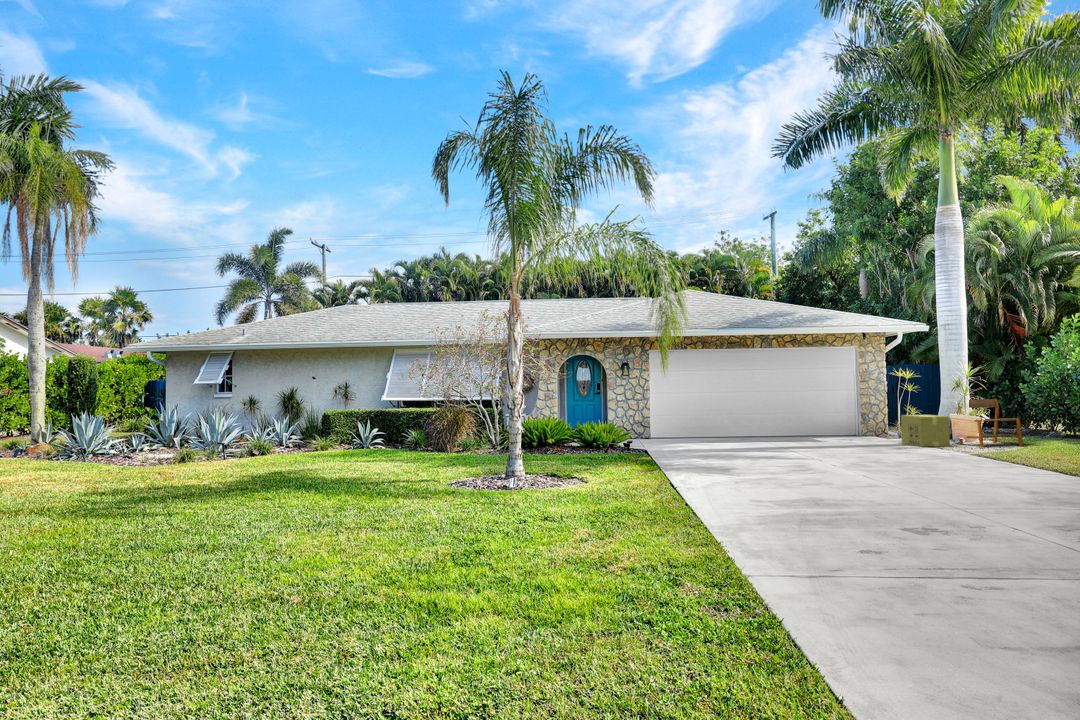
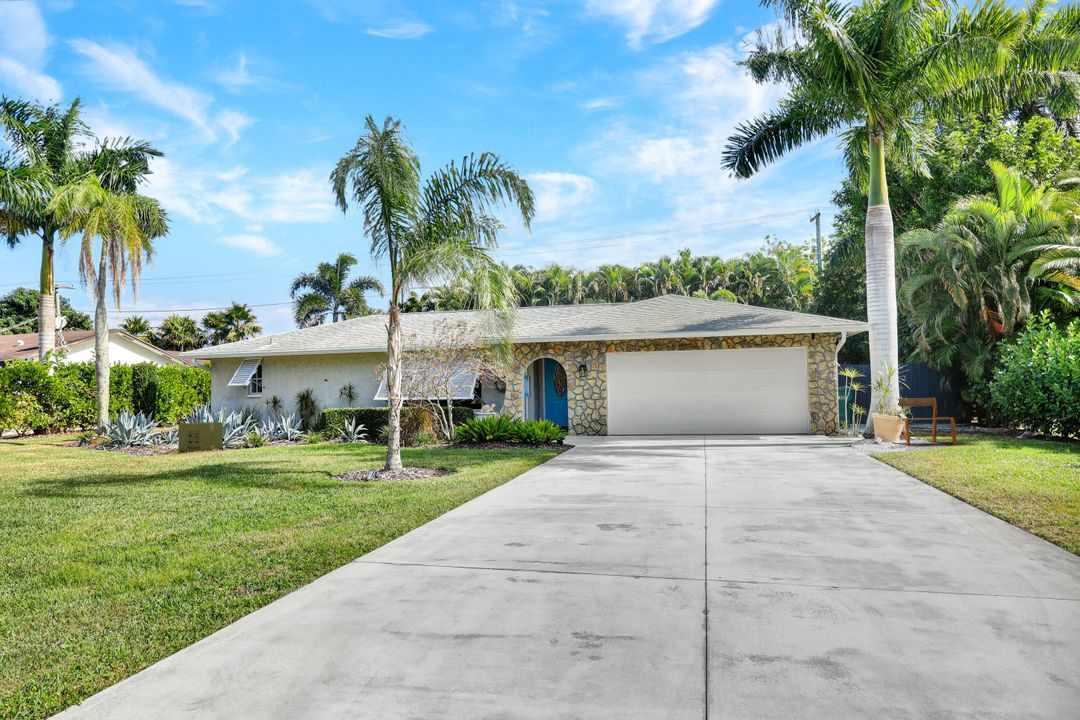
cardboard box: present [901,415,950,446] -> present [178,422,222,451]

